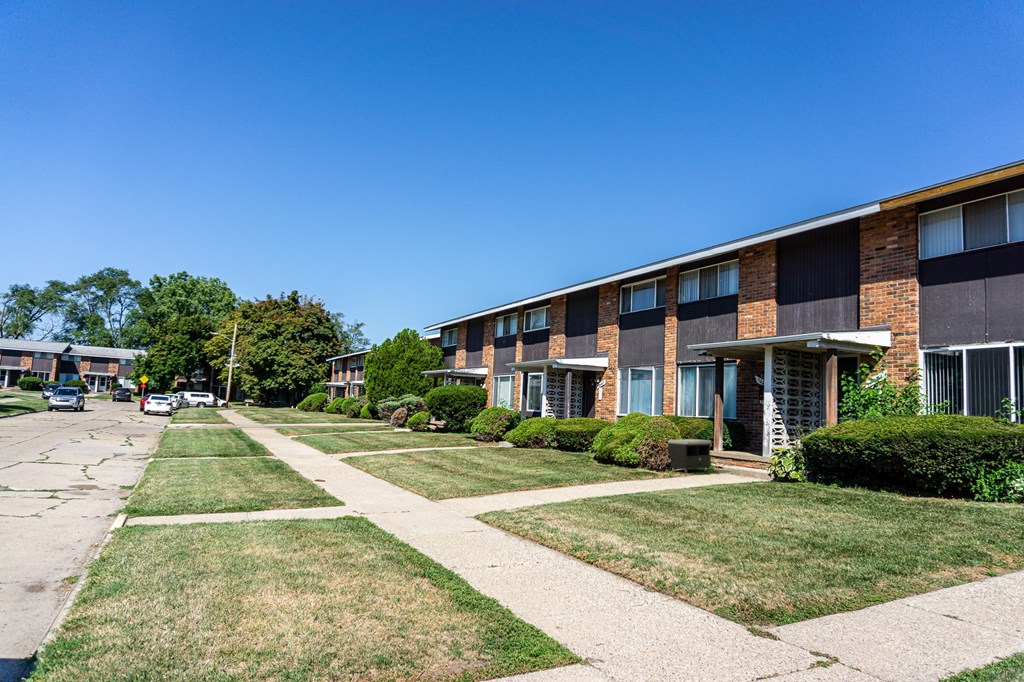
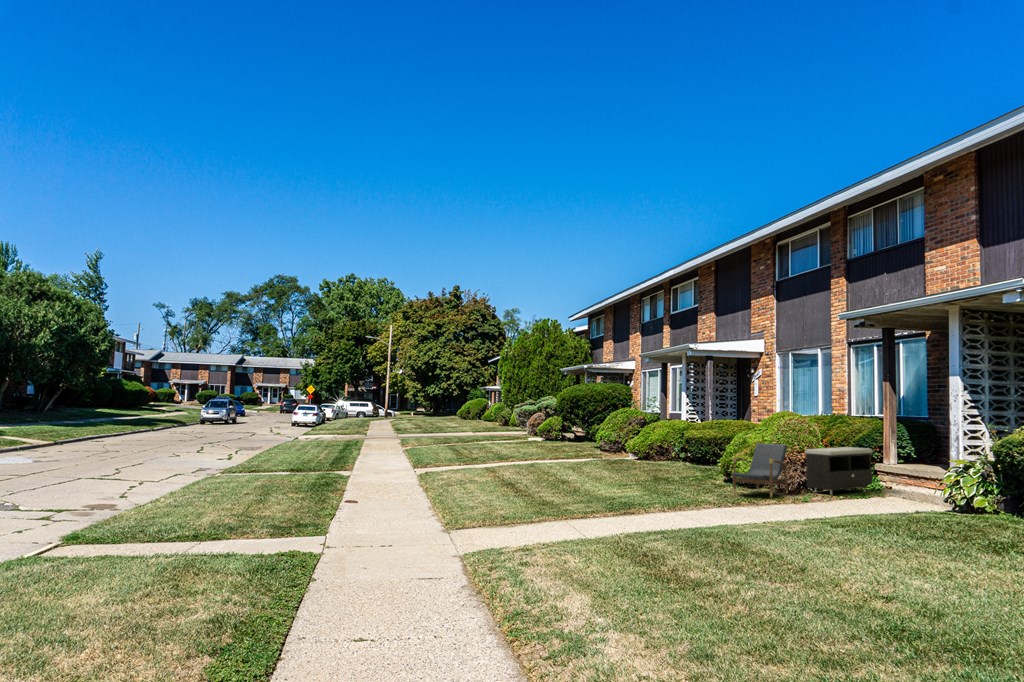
lounge chair: none [620,435,657,475] -> present [732,443,788,497]

